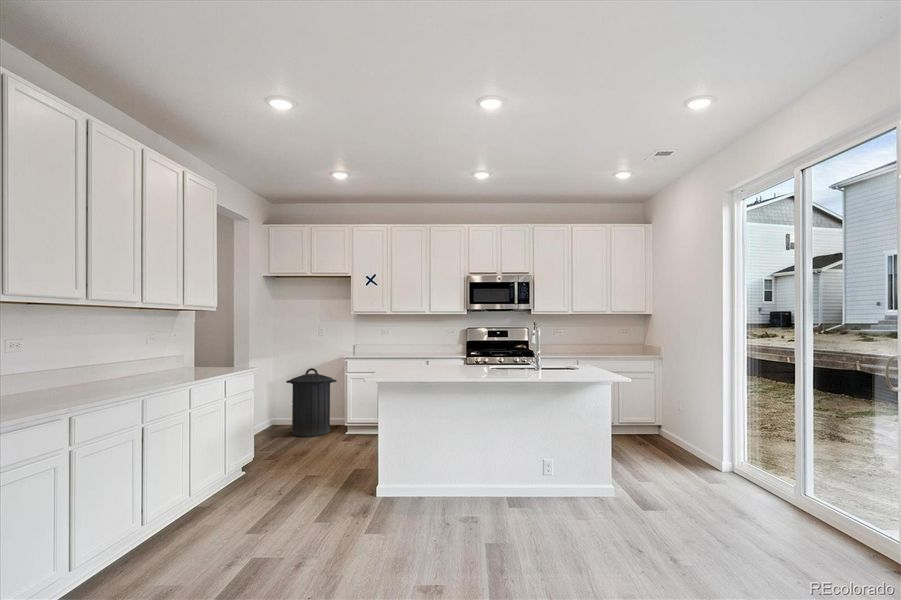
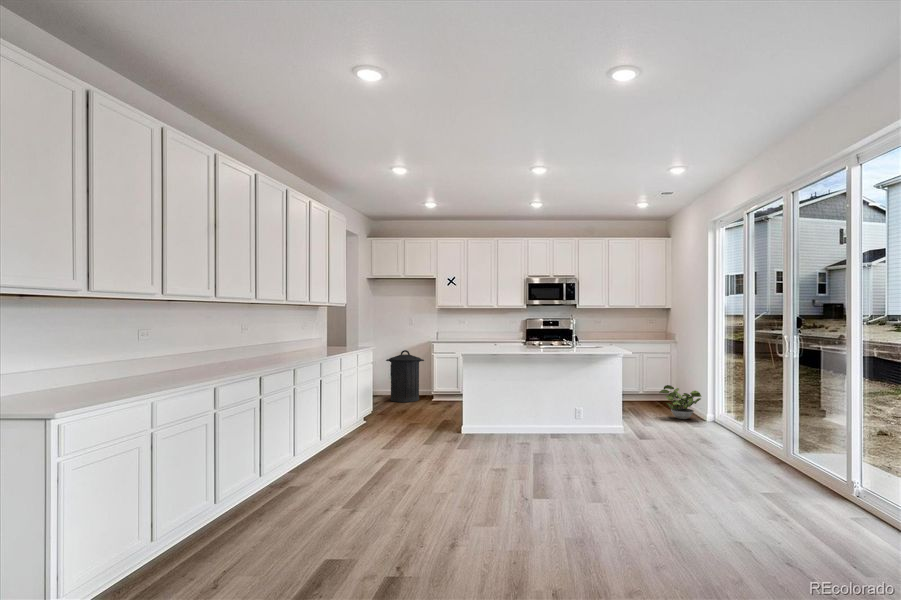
potted plant: none [633,413,687,457] -> present [659,385,701,419]

